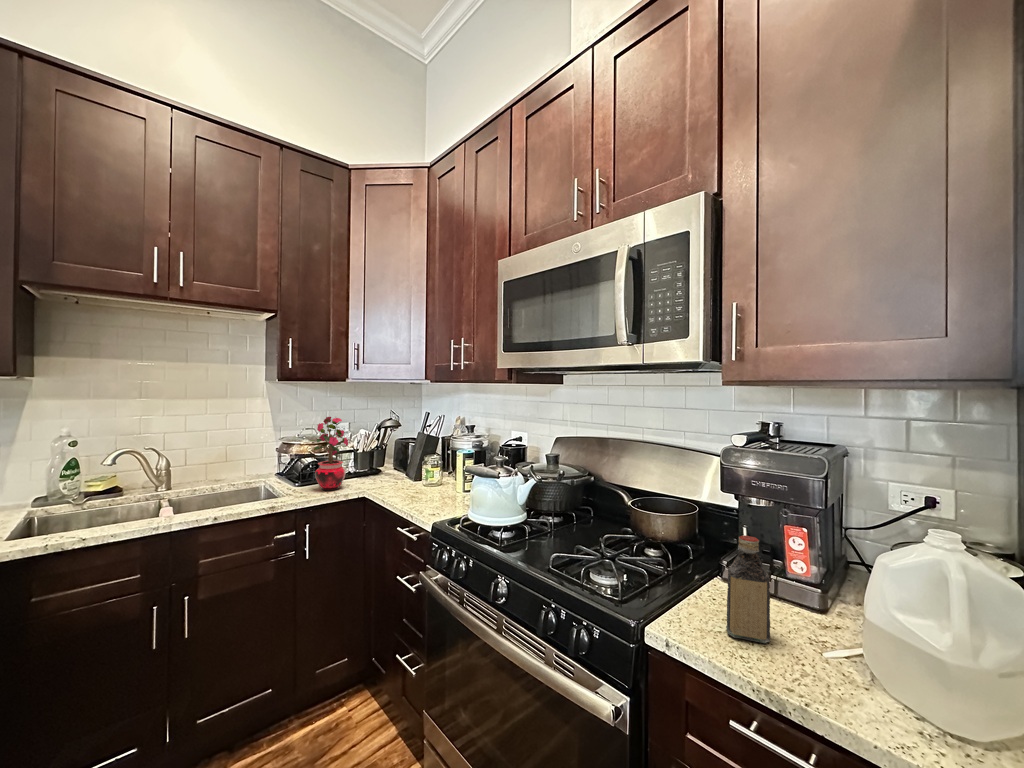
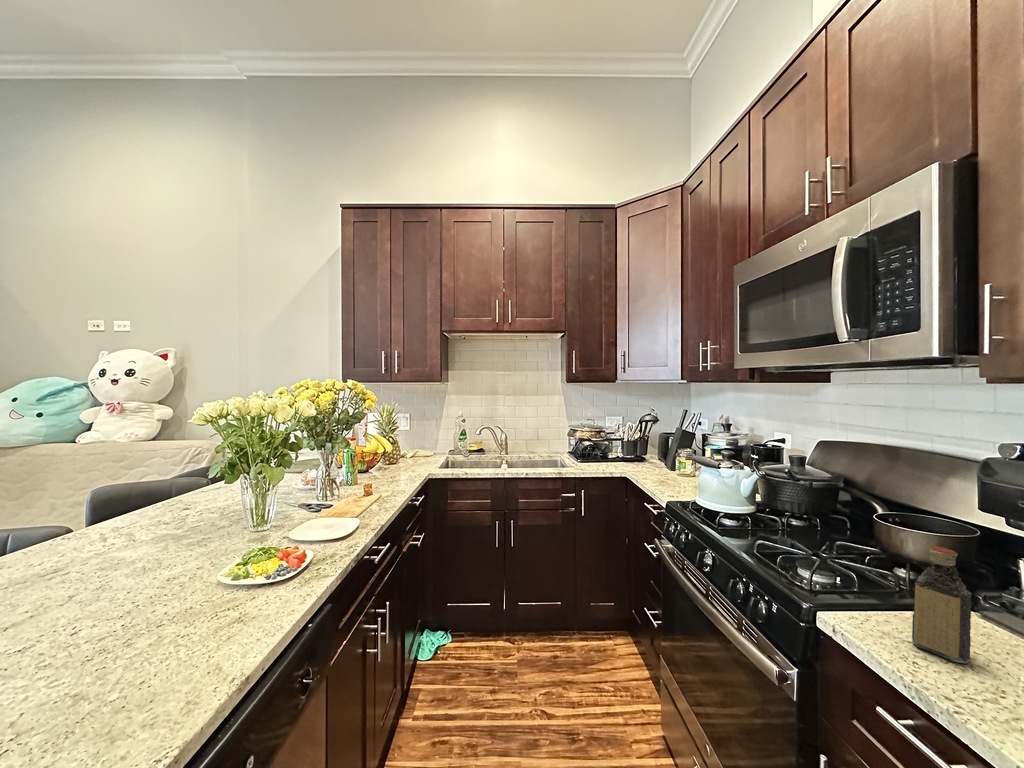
potted plant: present [311,417,348,491] -> none [586,410,617,468]

